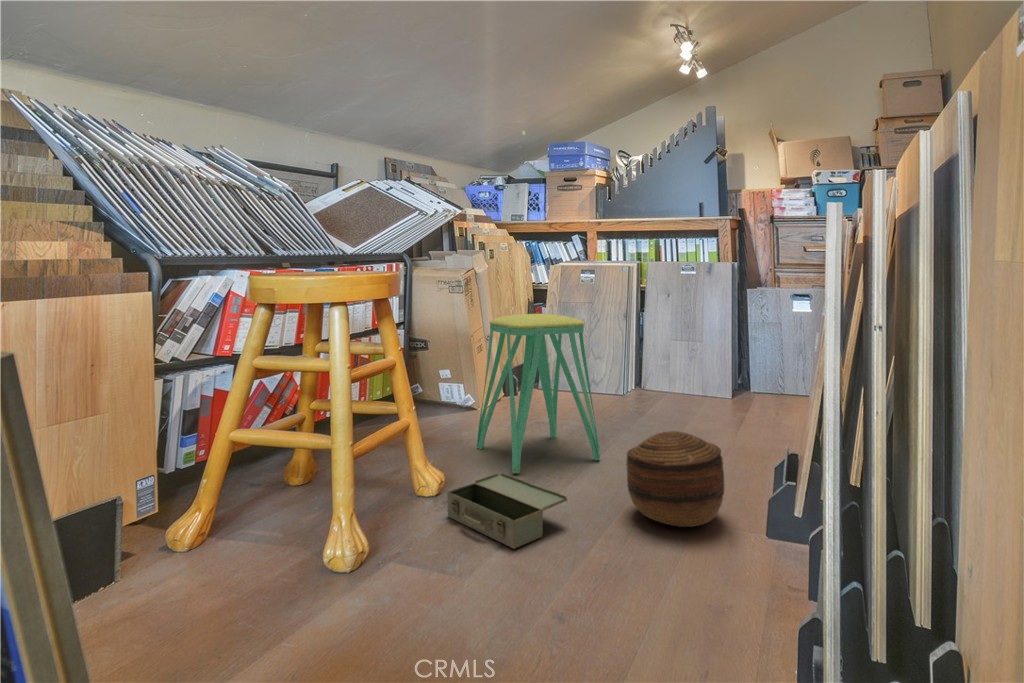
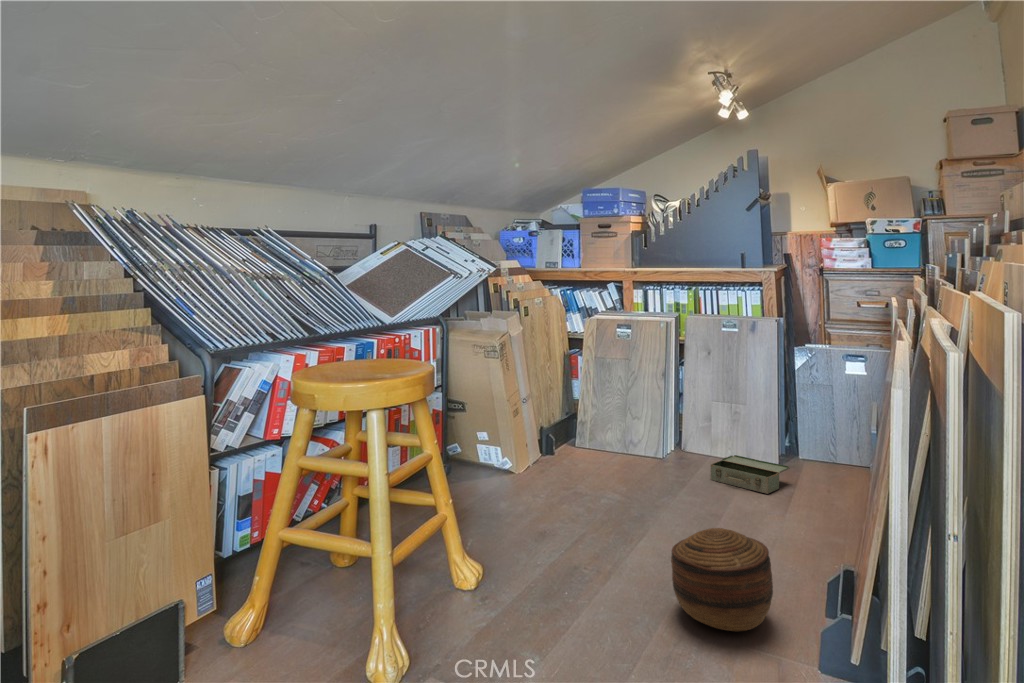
stool: present [477,314,600,473] -> none [517,389,643,558]
toolbox: present [447,474,567,549] -> present [711,455,790,494]

